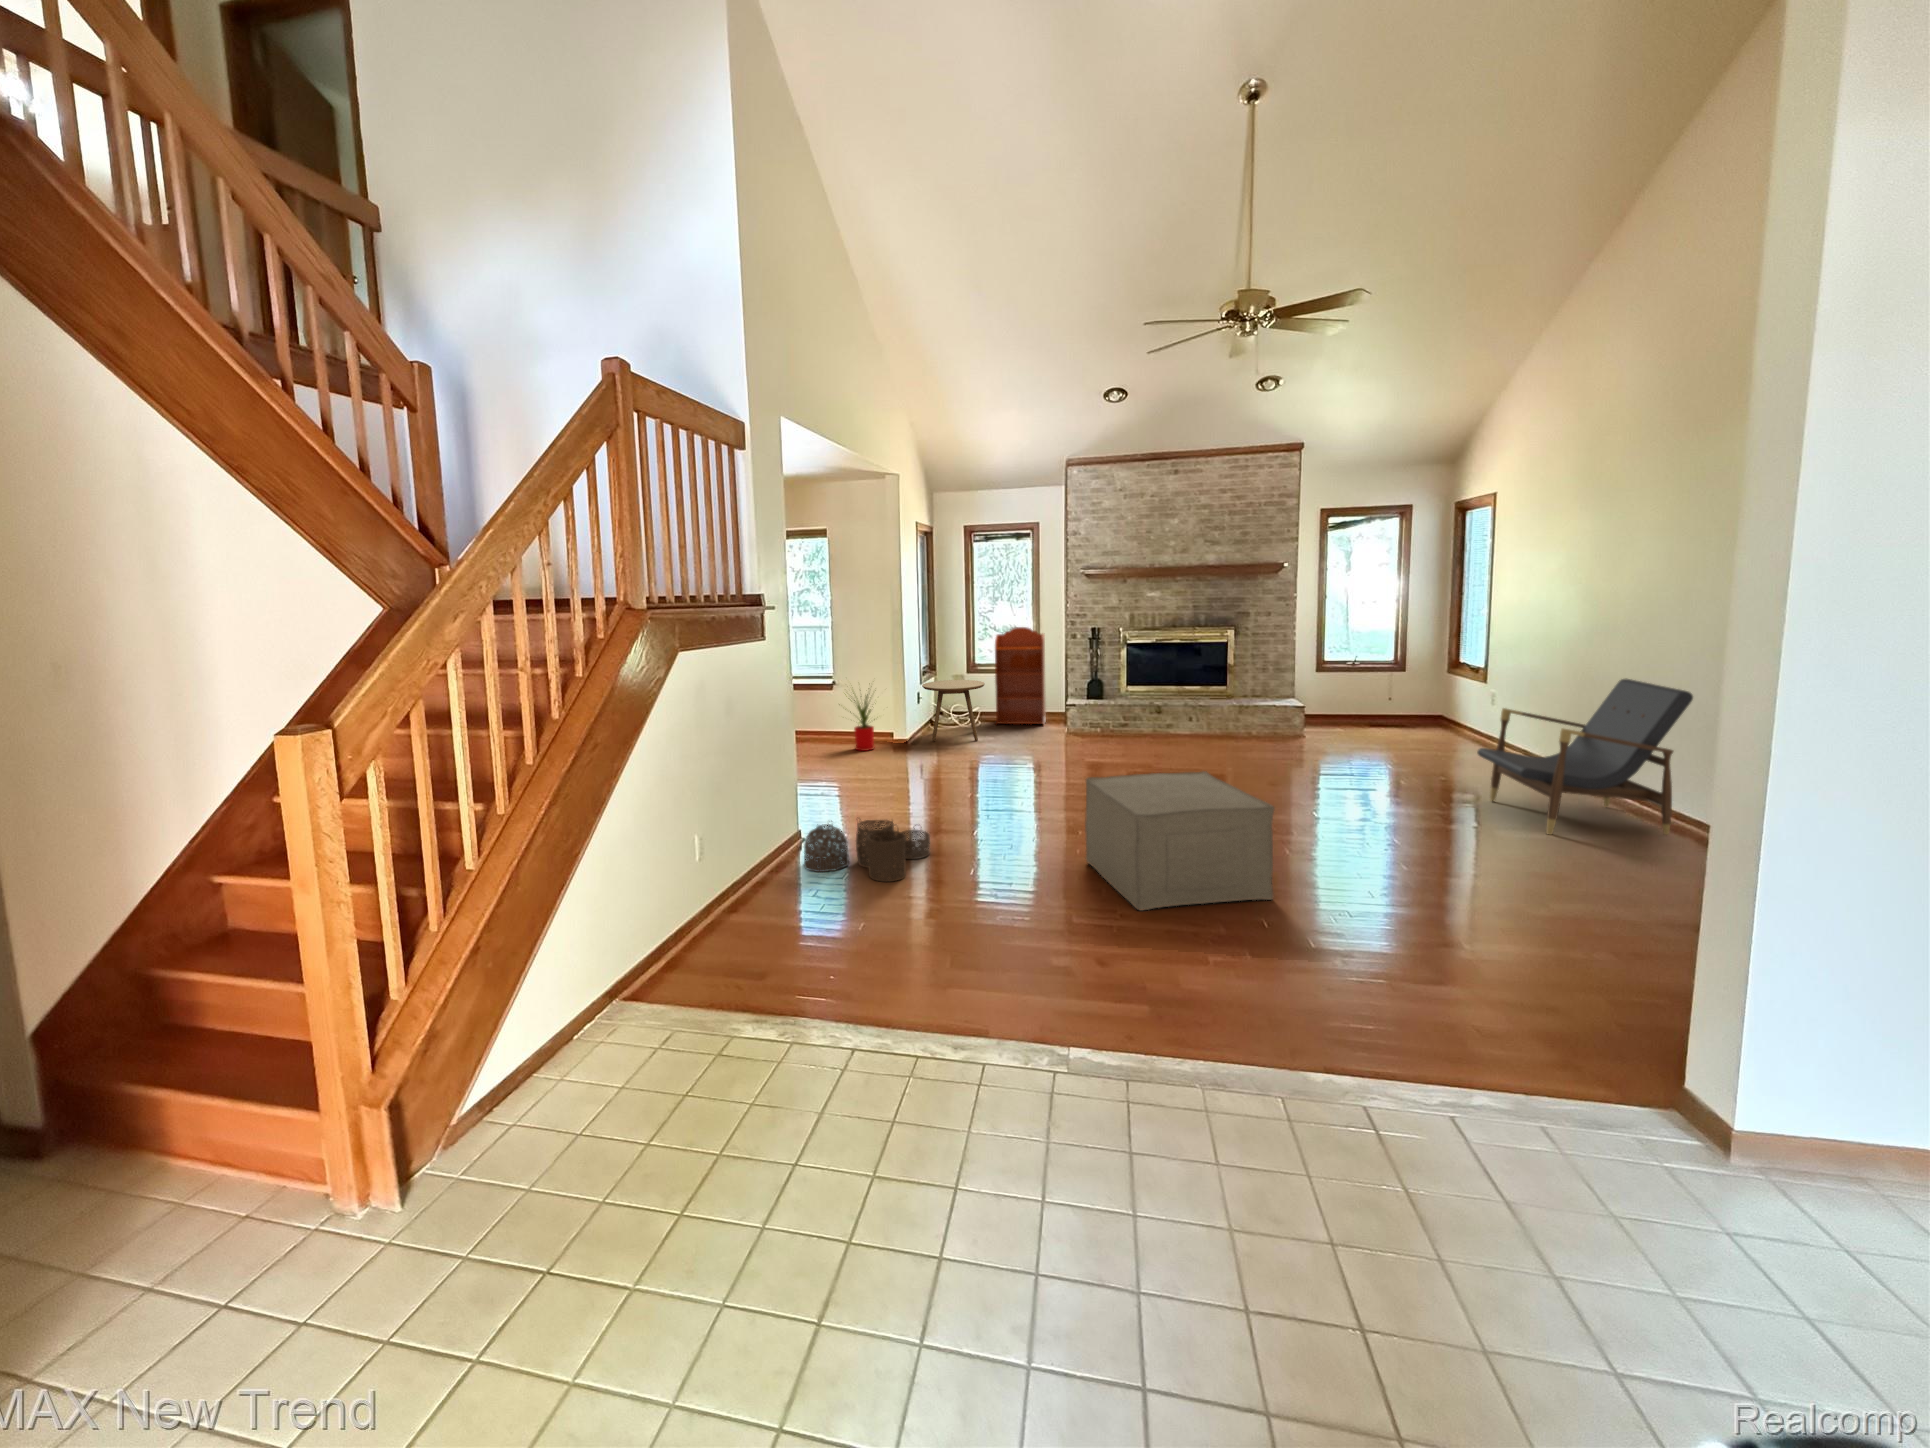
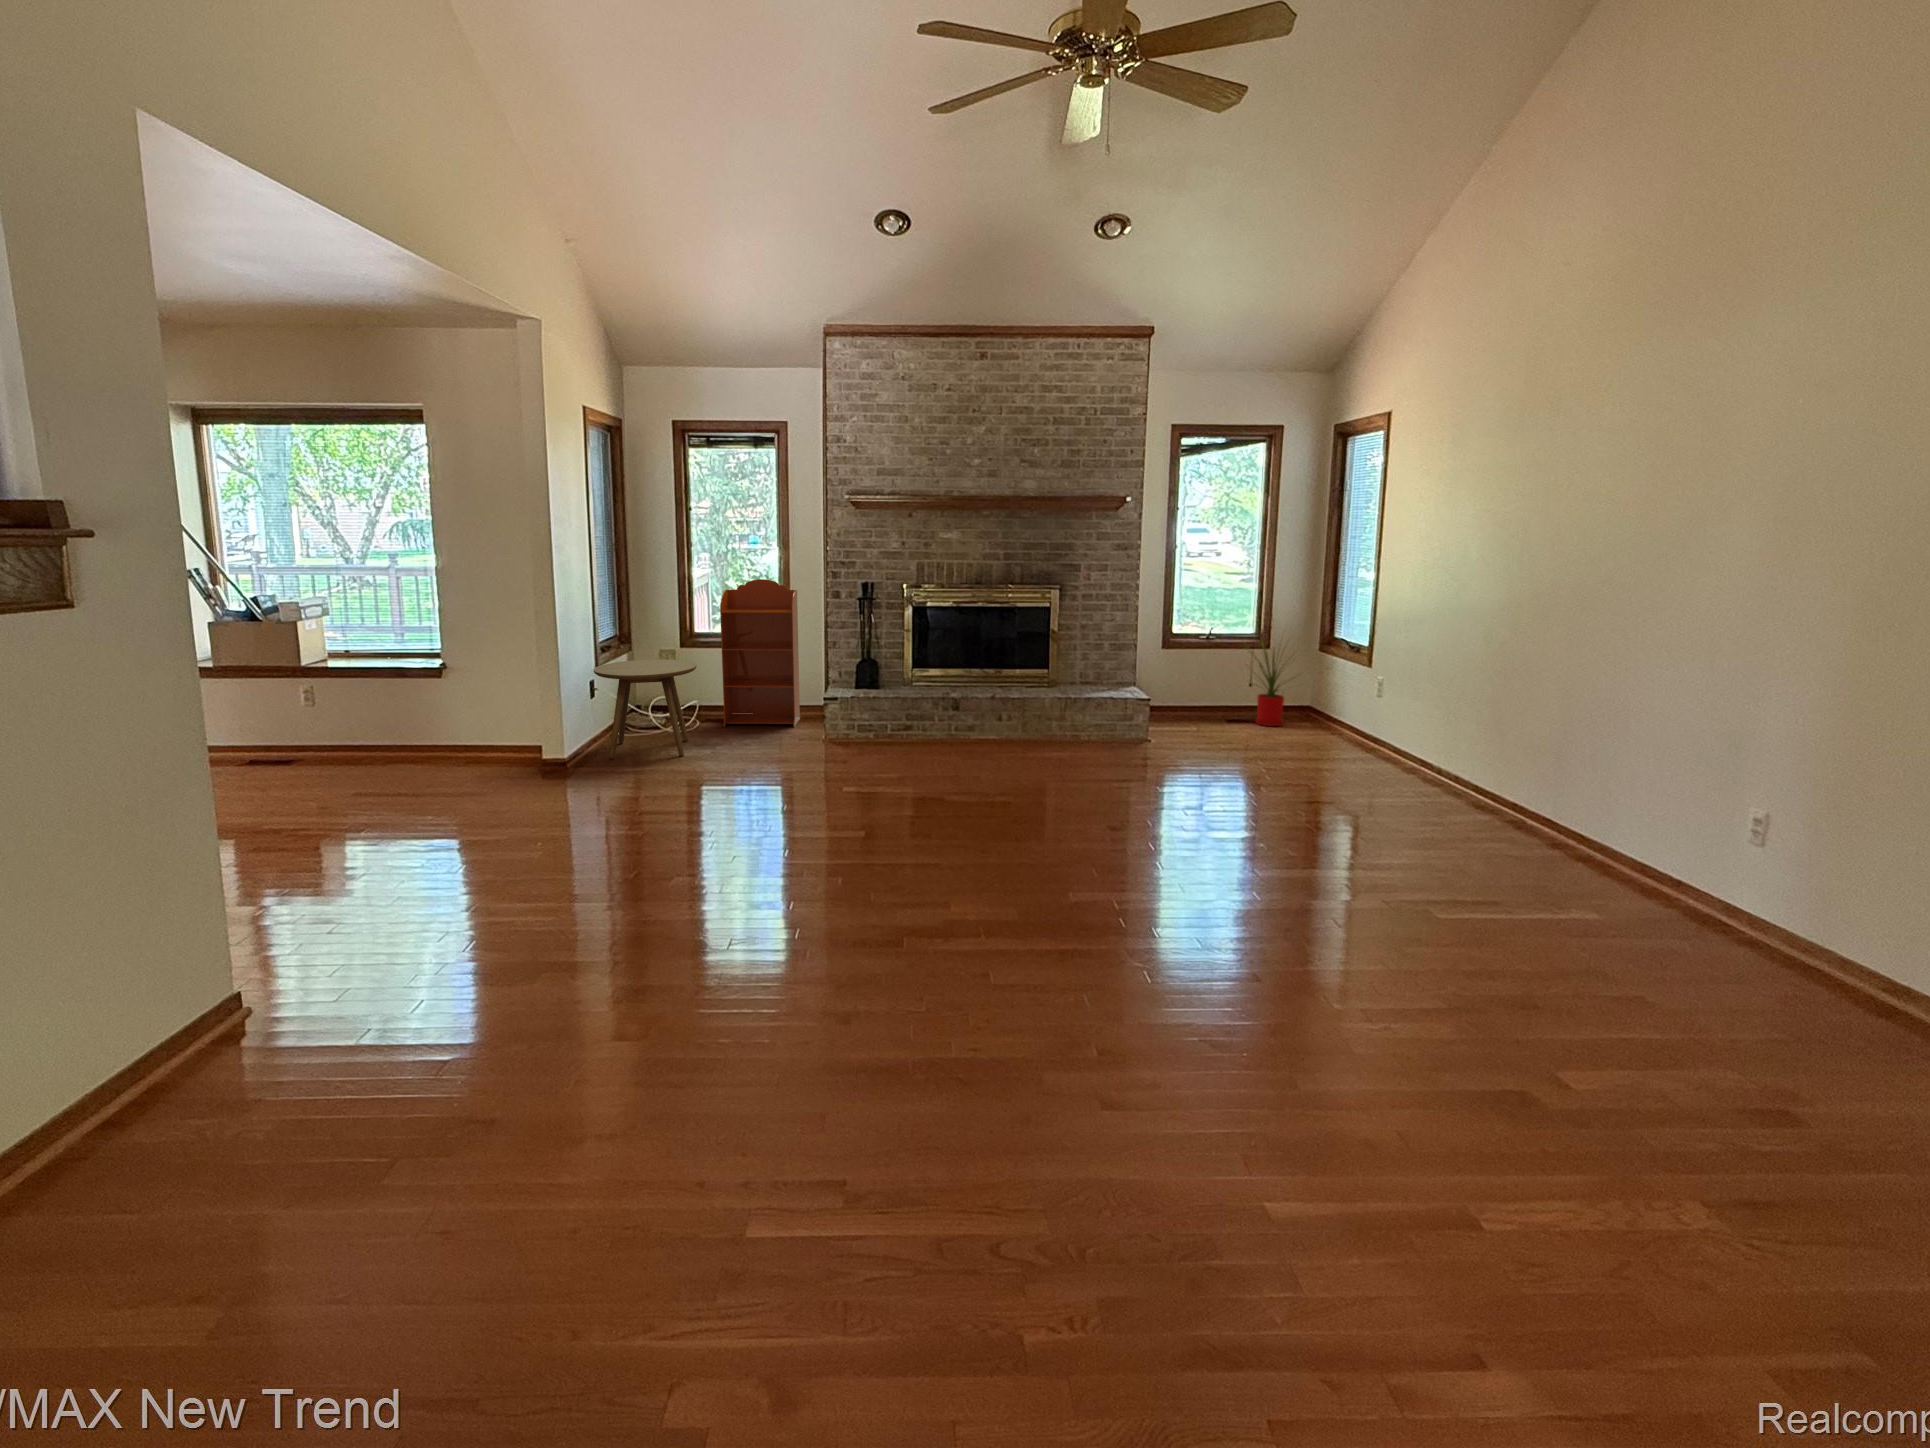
lounge chair: present [1477,679,1693,835] -> none [1408,672,1725,923]
house plant: present [845,688,875,751] -> present [1255,637,1298,726]
ottoman: present [1085,771,1274,910] -> none [778,862,1155,1243]
woven basket: present [804,820,930,882] -> none [92,994,455,1187]

